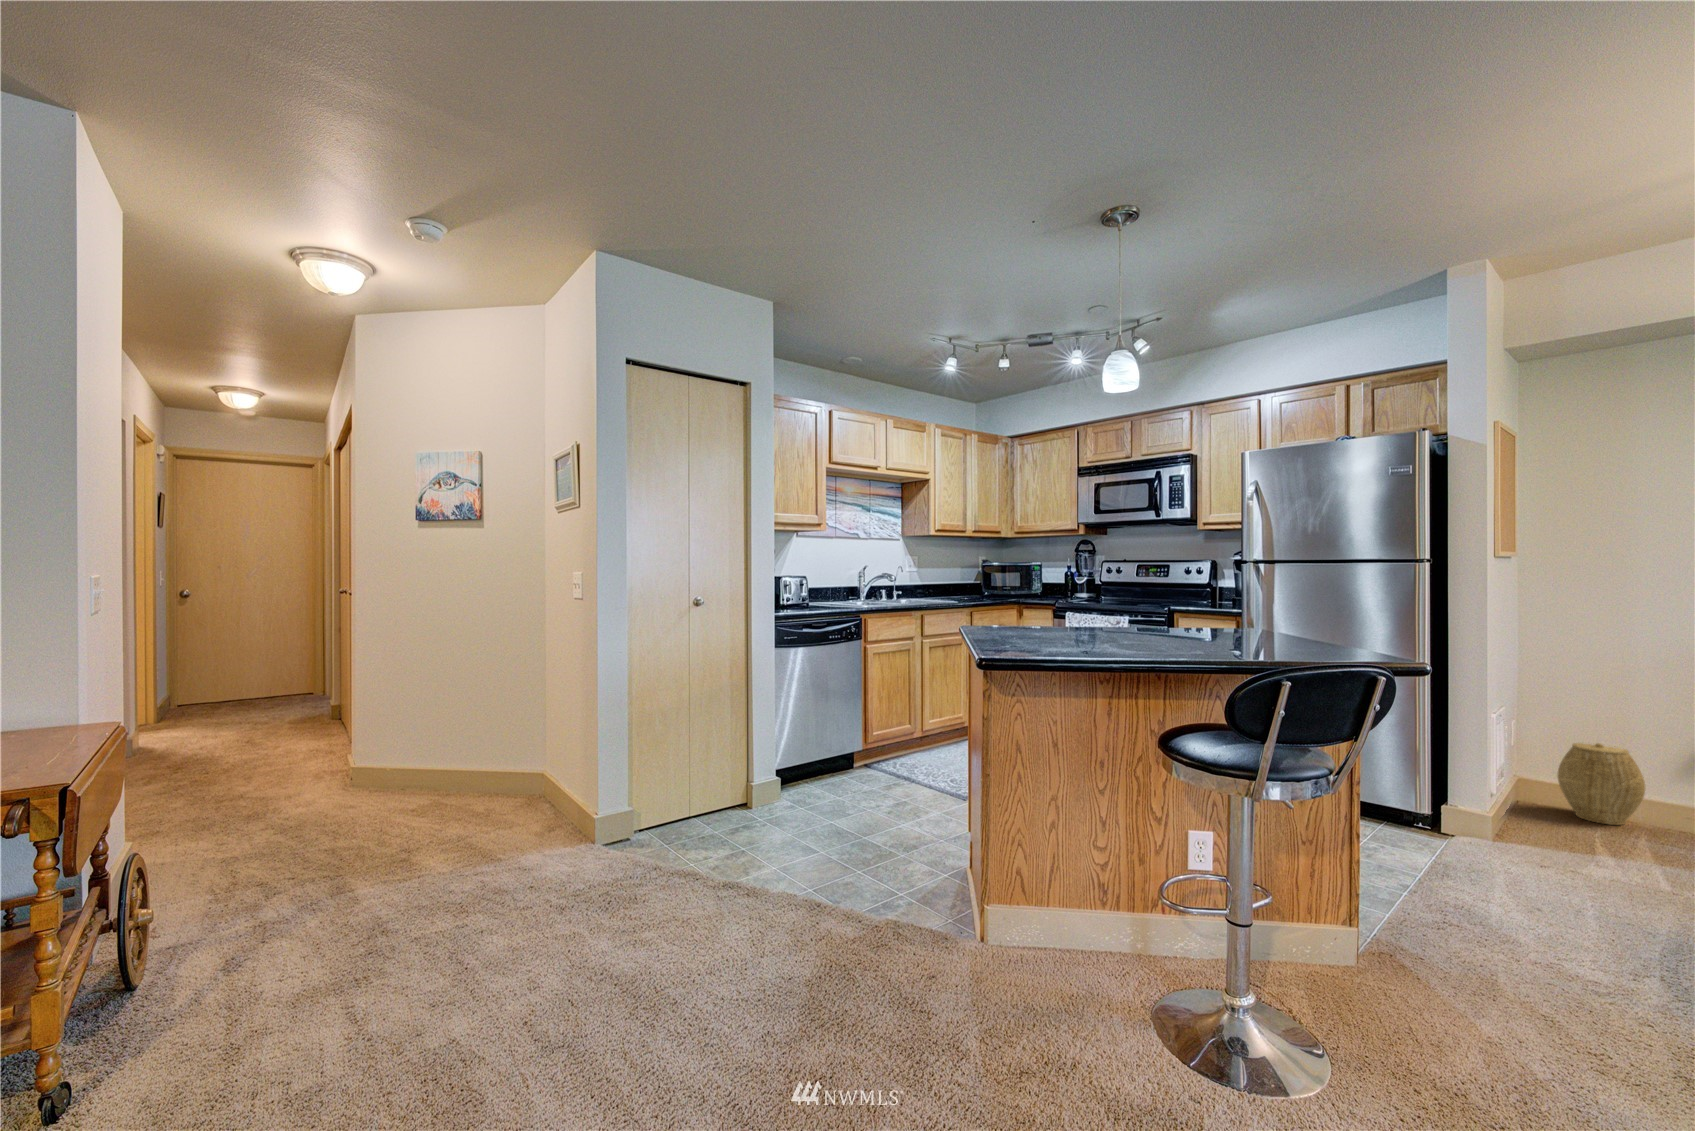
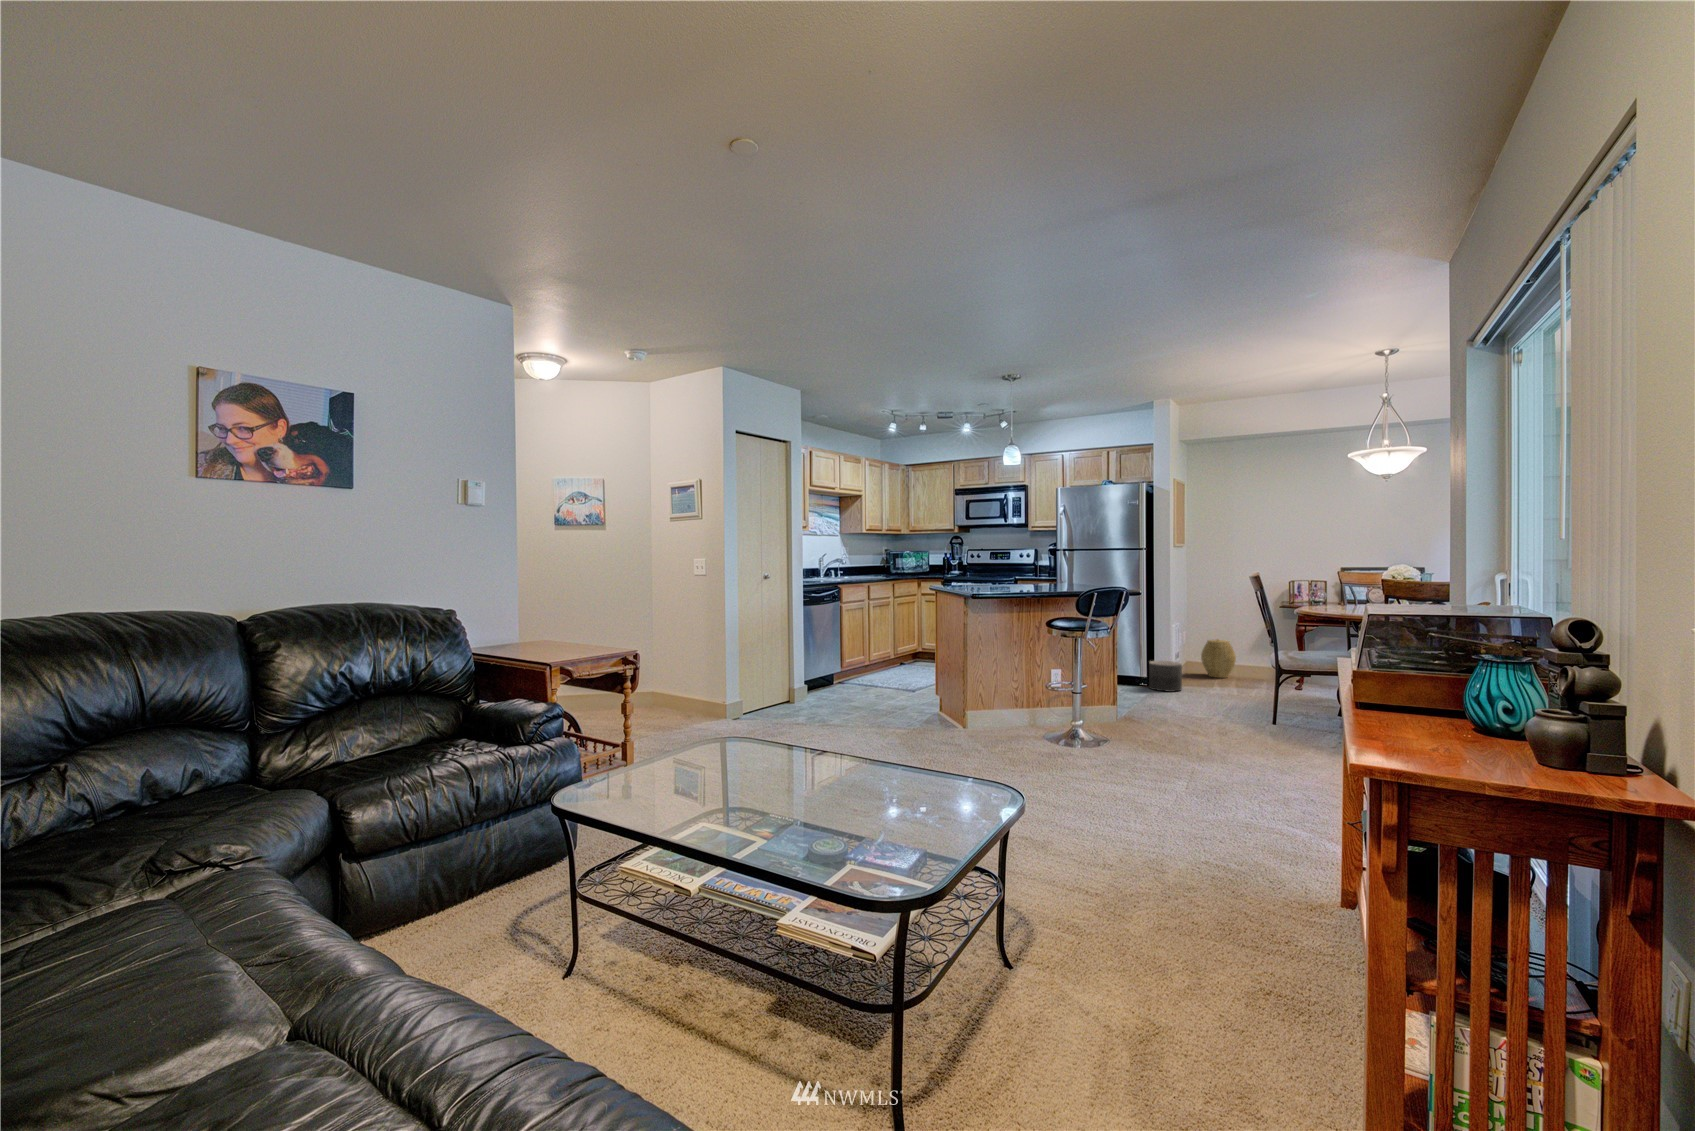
planter: none [1437,785,1517,858] -> present [1149,661,1182,692]

